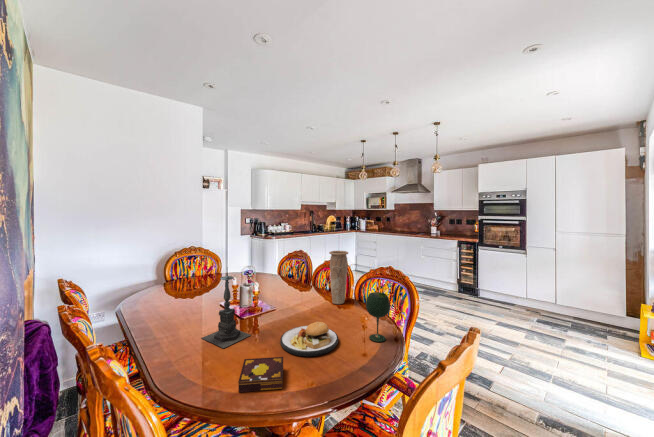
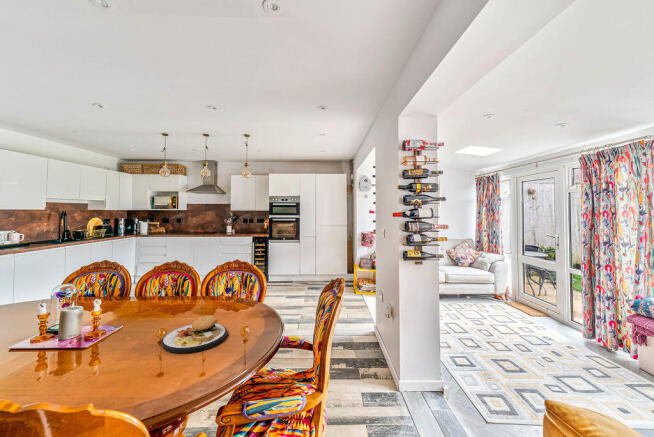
vase: present [329,251,348,304] -> none [177,249,200,305]
candle holder: present [202,272,251,348] -> none [28,277,114,387]
wine glass: present [366,292,390,342] -> none [243,278,265,320]
book: present [238,357,283,392] -> none [150,353,211,399]

